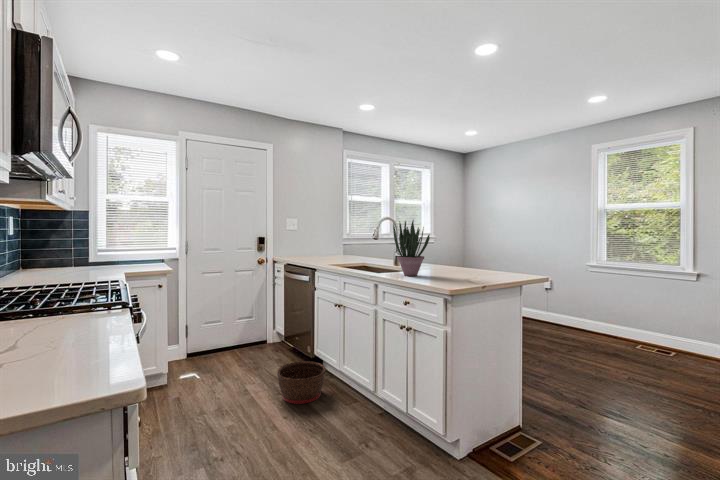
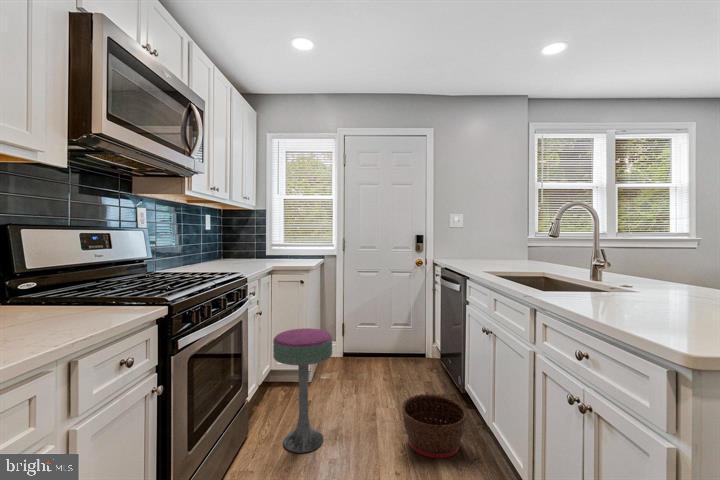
potted plant: present [393,220,430,276] -> none [563,199,649,305]
bar stool: none [163,324,221,433] -> present [273,328,332,453]

